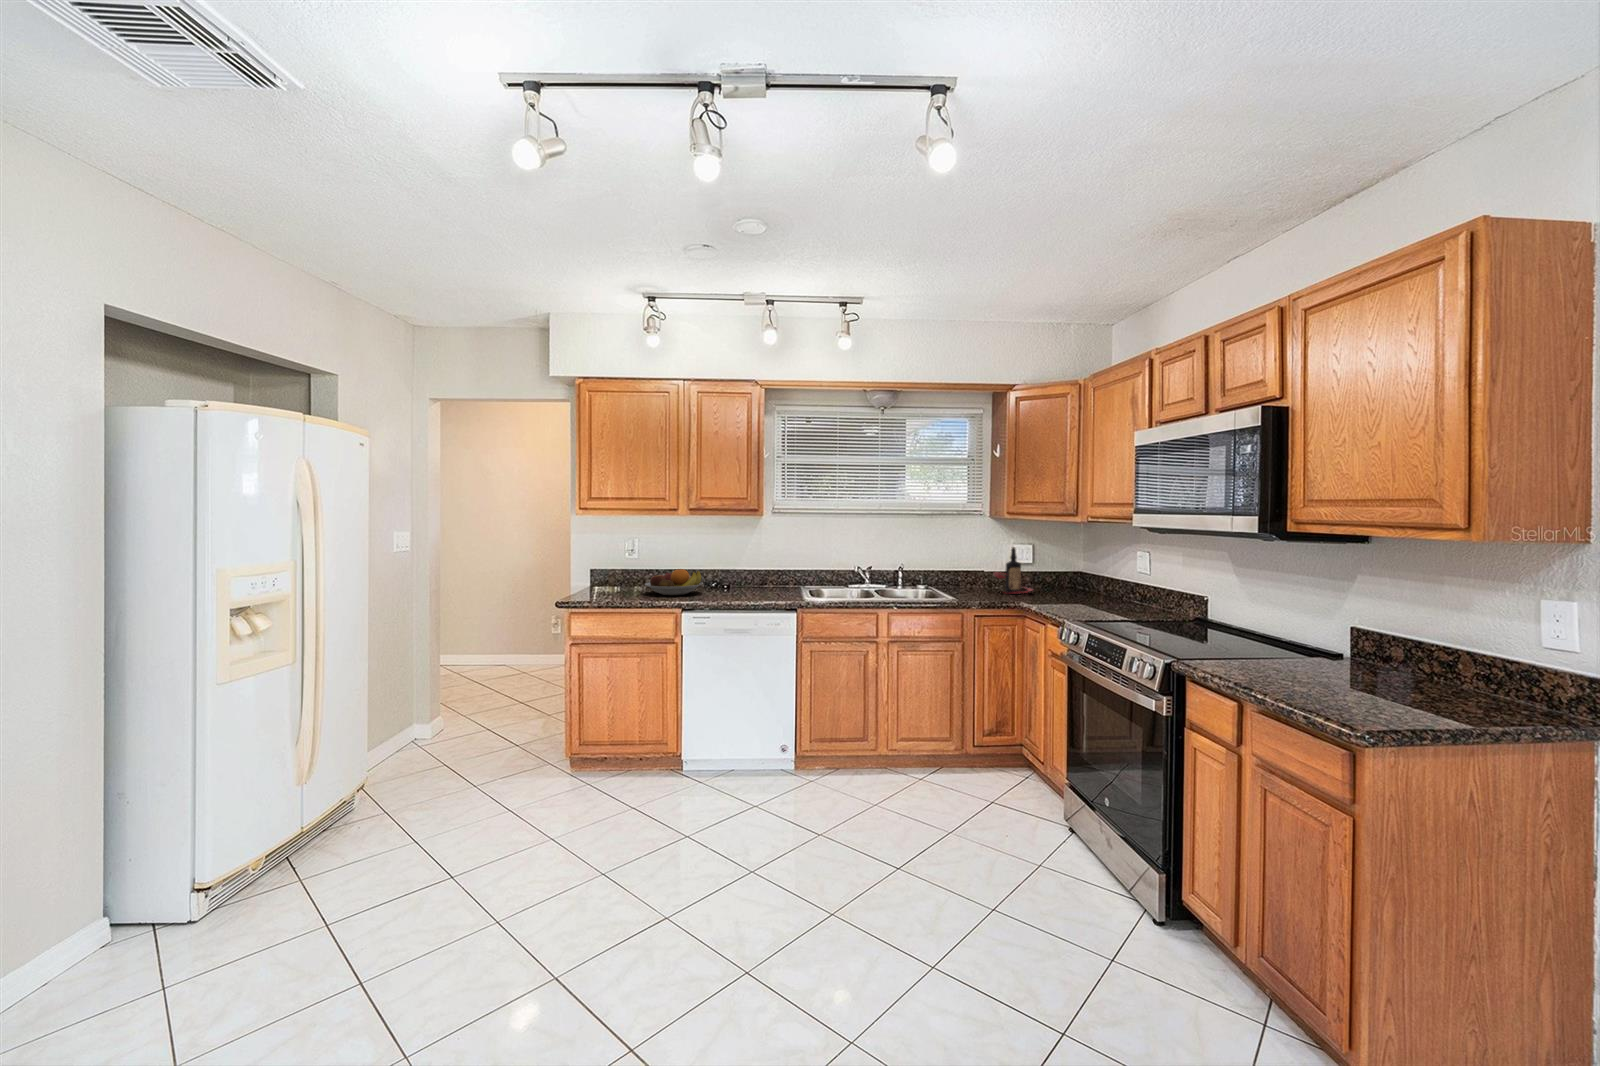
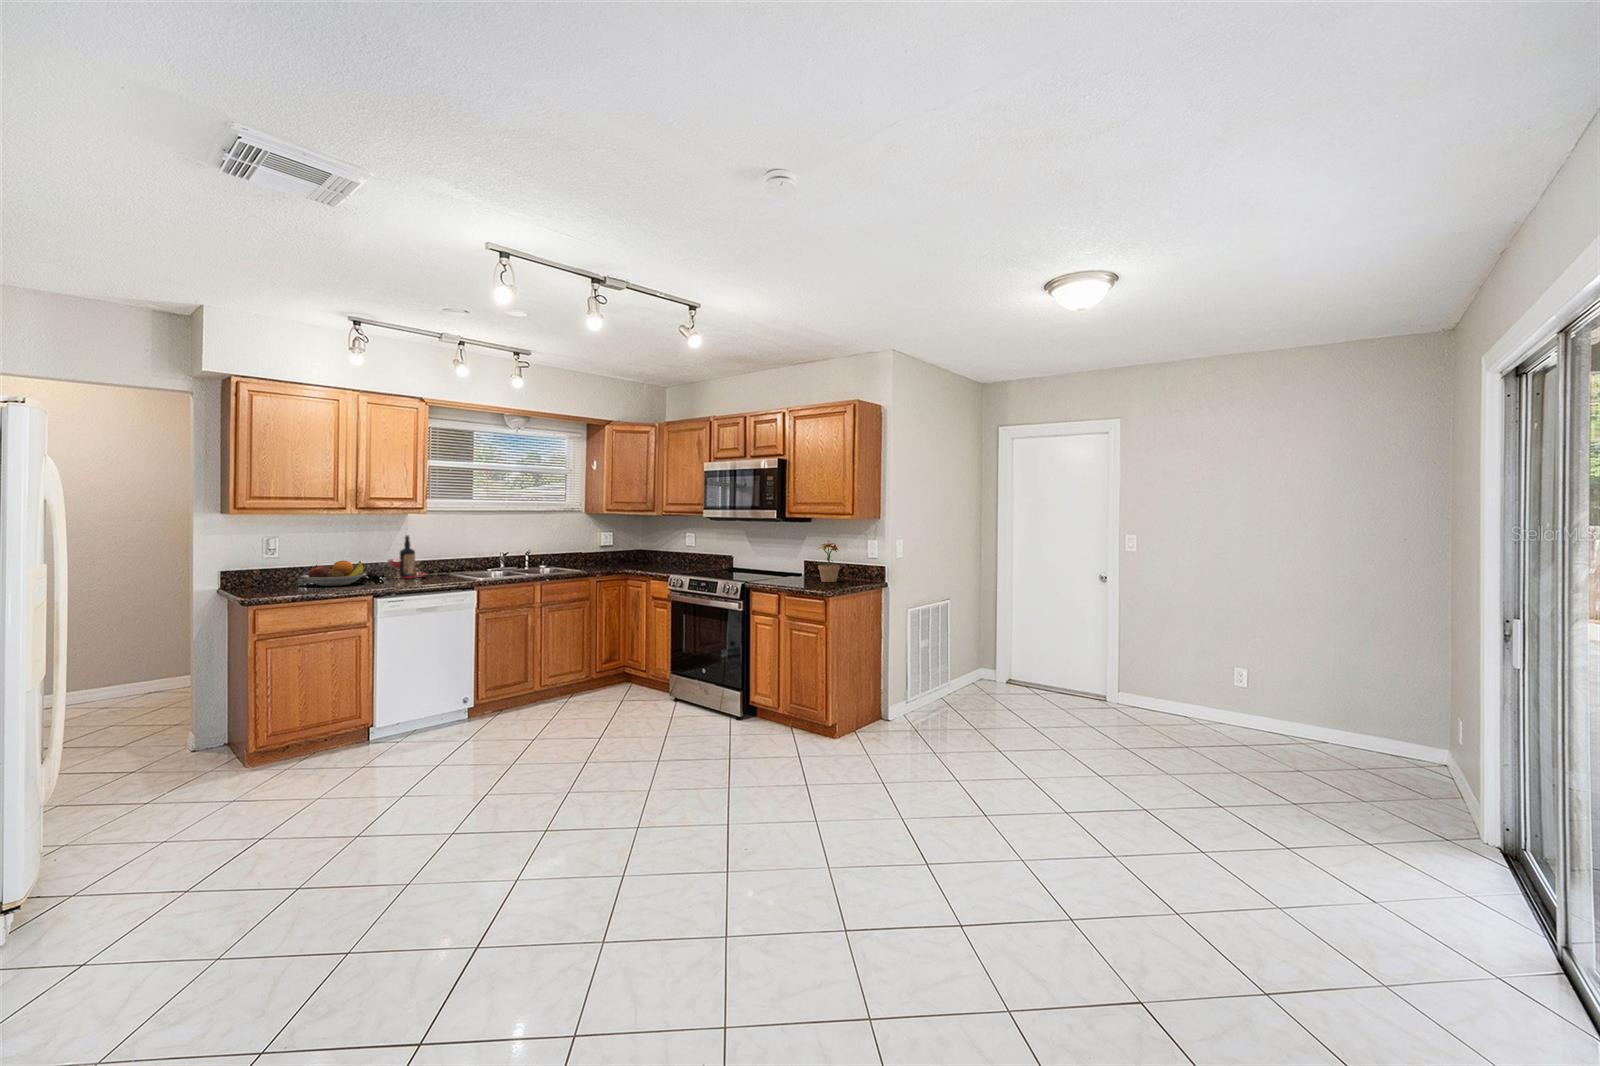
bottle: present [994,547,1032,594] -> present [387,535,425,579]
potted plant: none [1366,587,1448,695] -> present [818,541,840,582]

